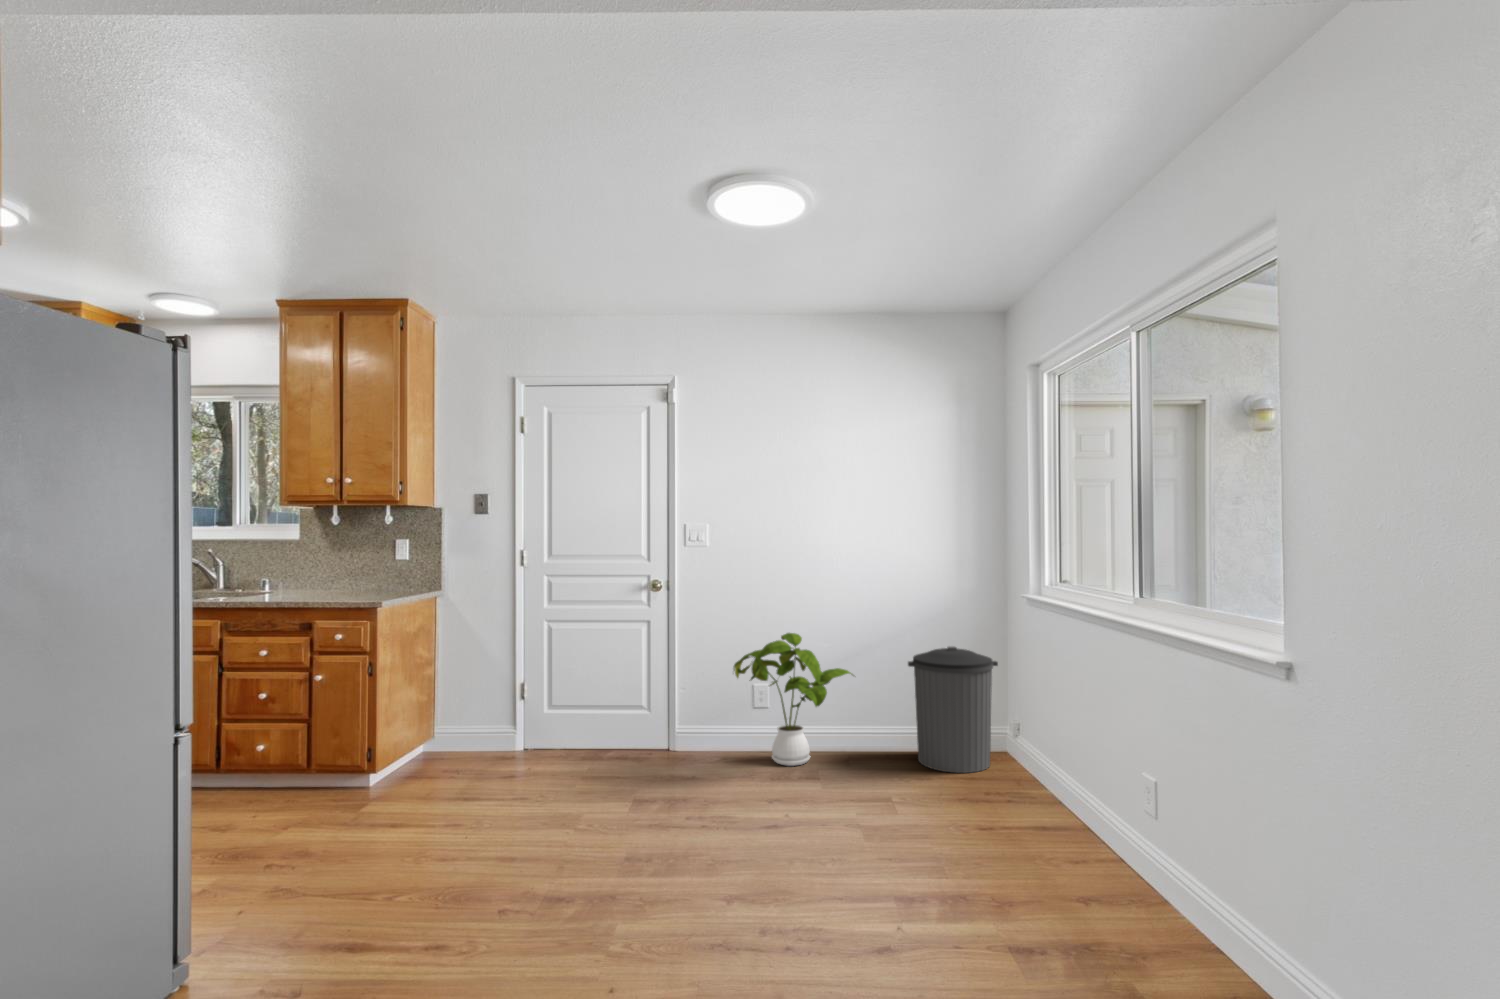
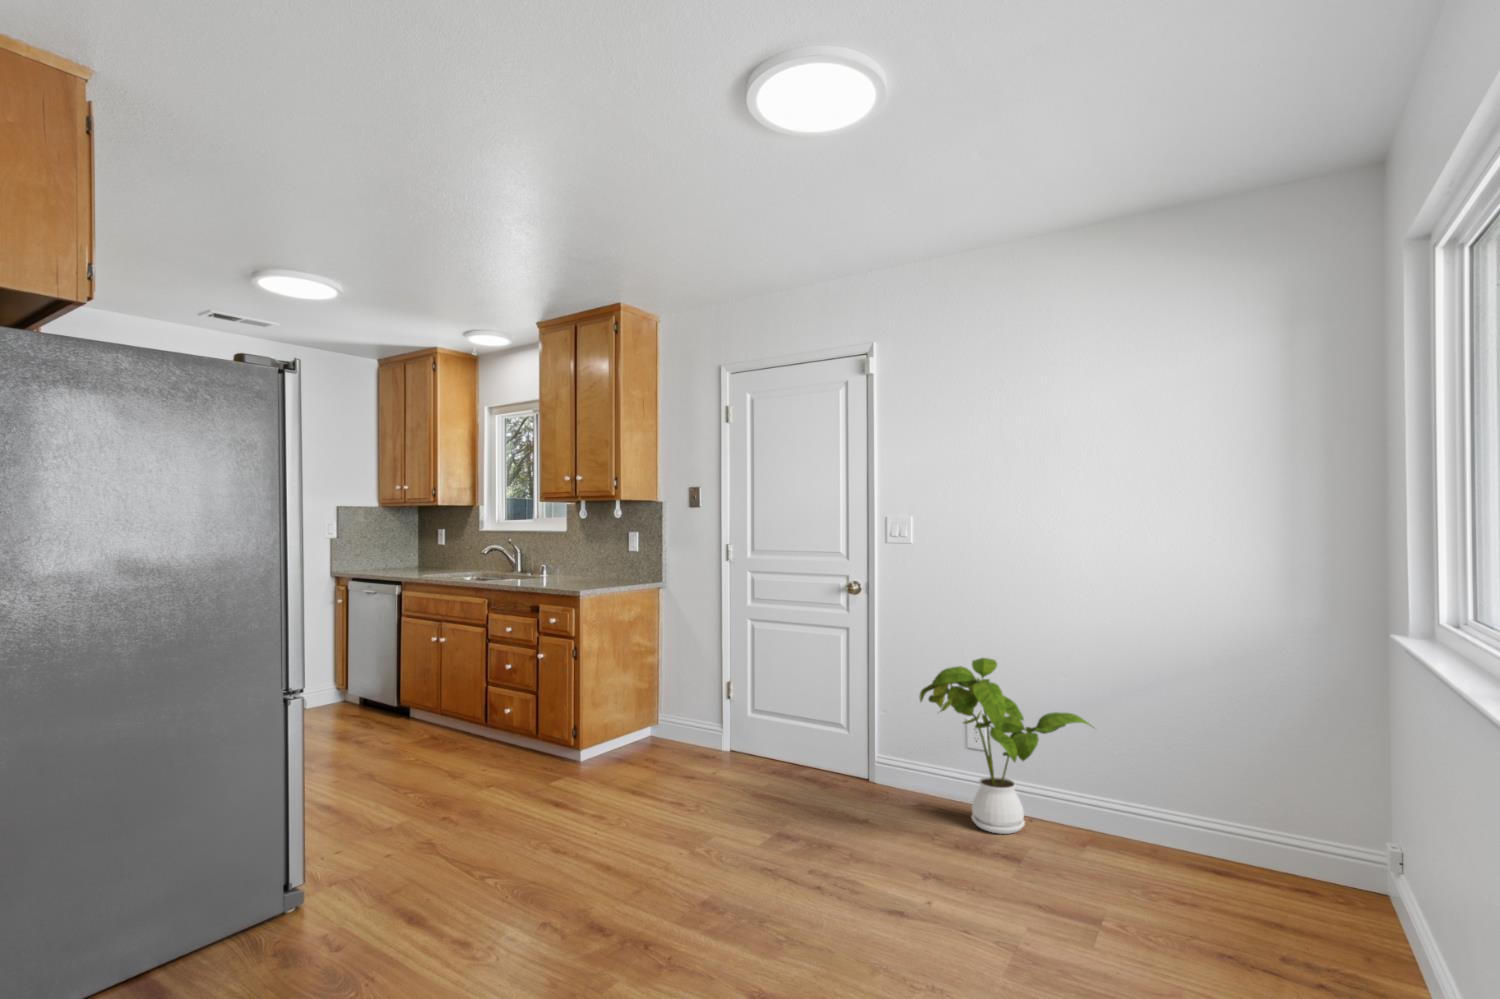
trash can: present [908,646,998,773] -> none [1168,704,1334,913]

